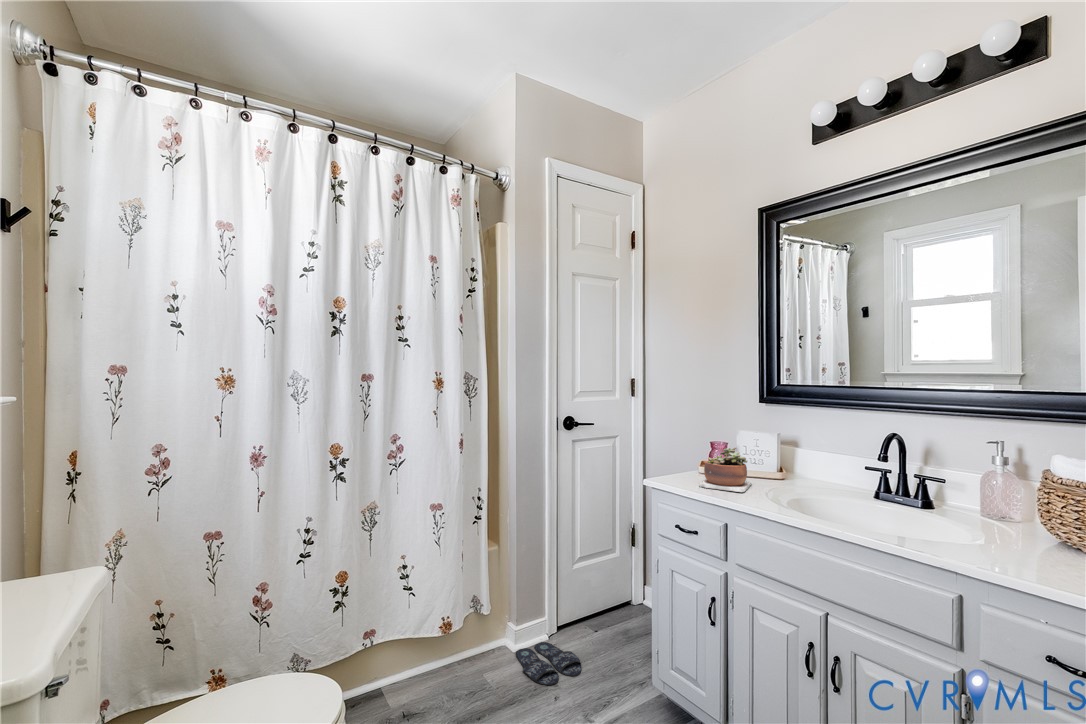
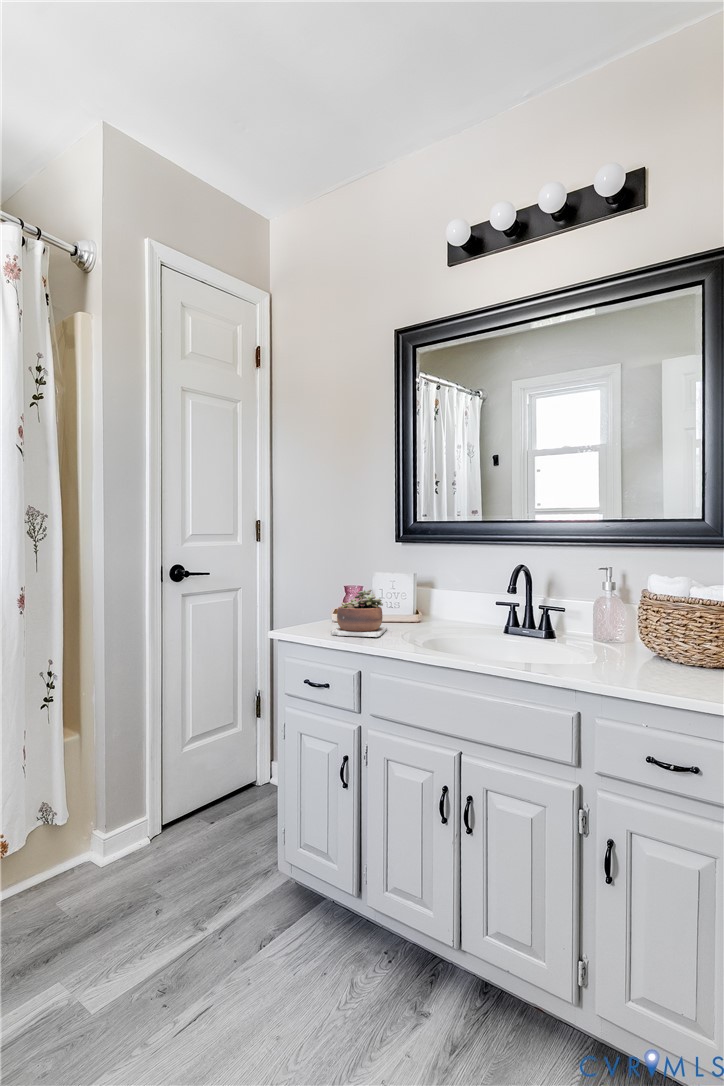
slippers: present [516,642,582,685] -> none [106,848,193,899]

